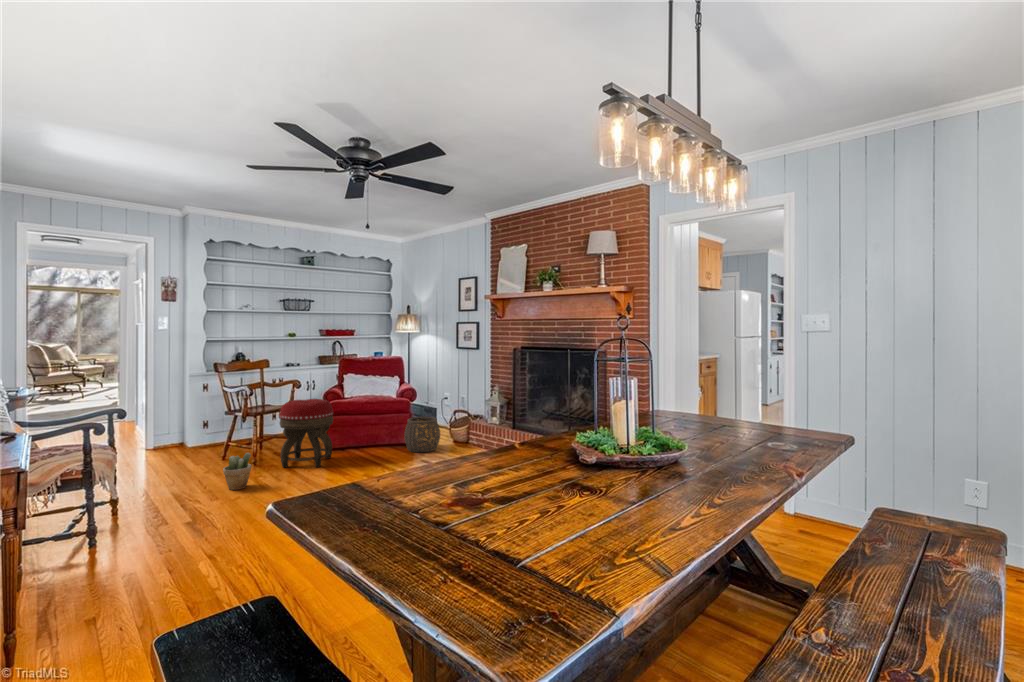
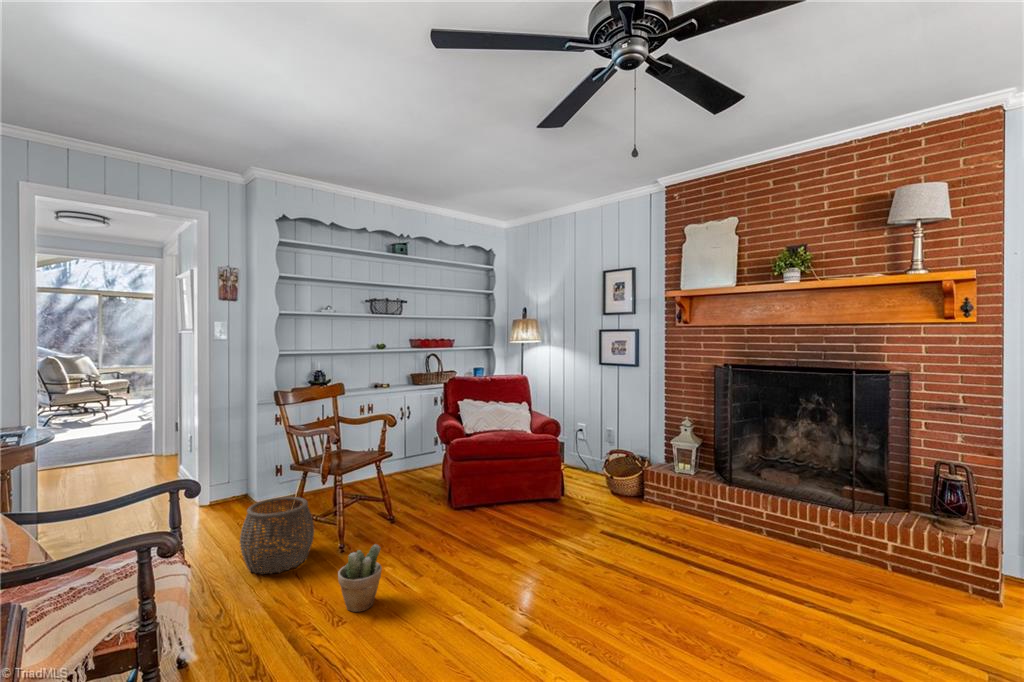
footstool: present [279,399,333,468] -> none [400,441,476,552]
woven basket: present [405,417,440,452] -> present [240,496,314,574]

